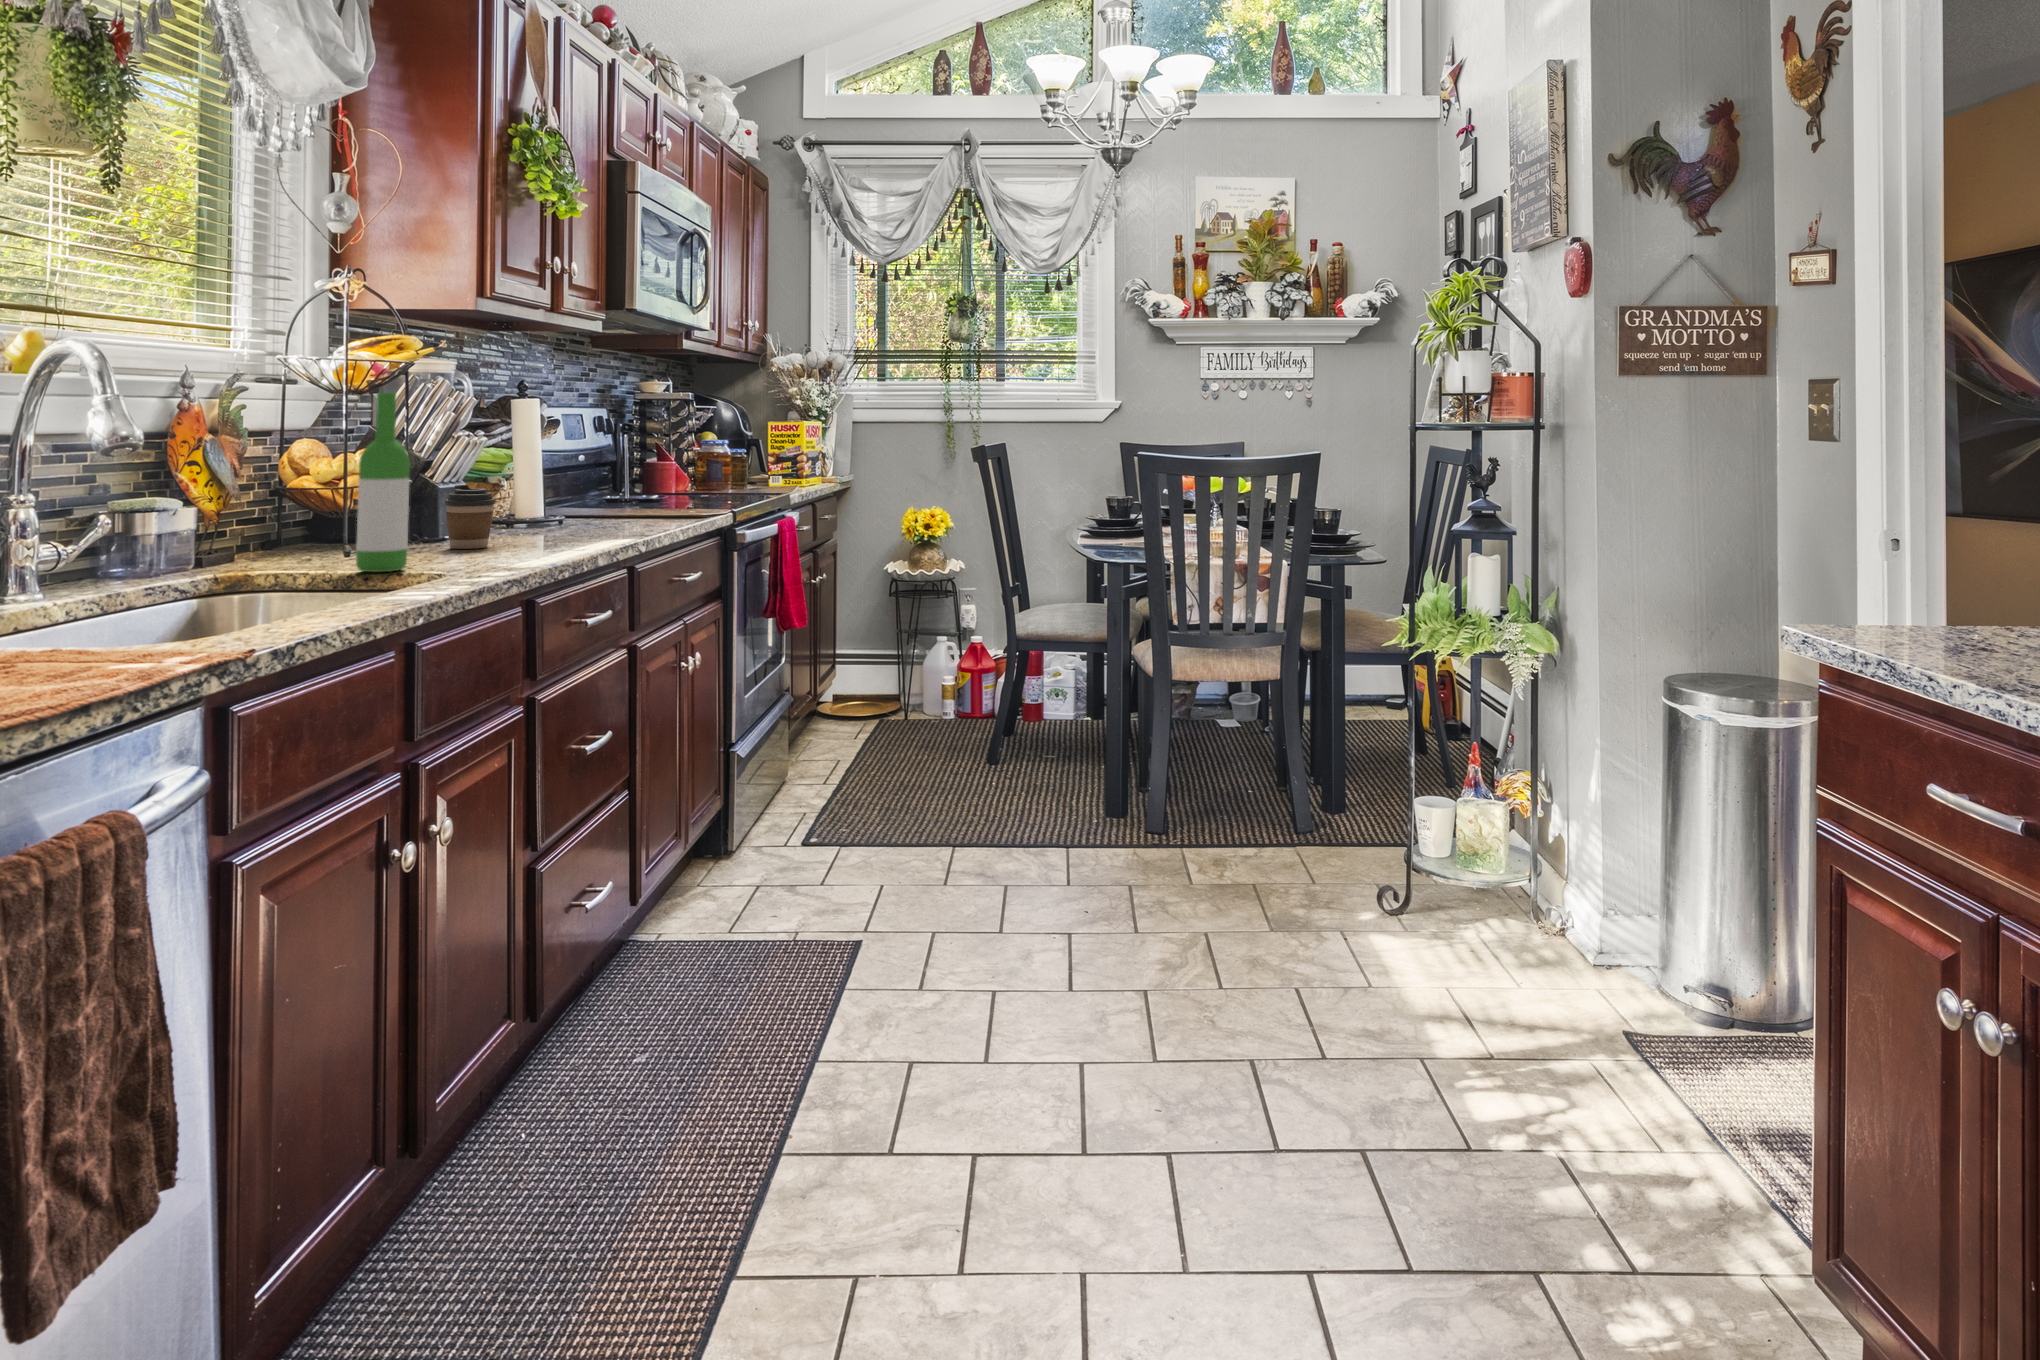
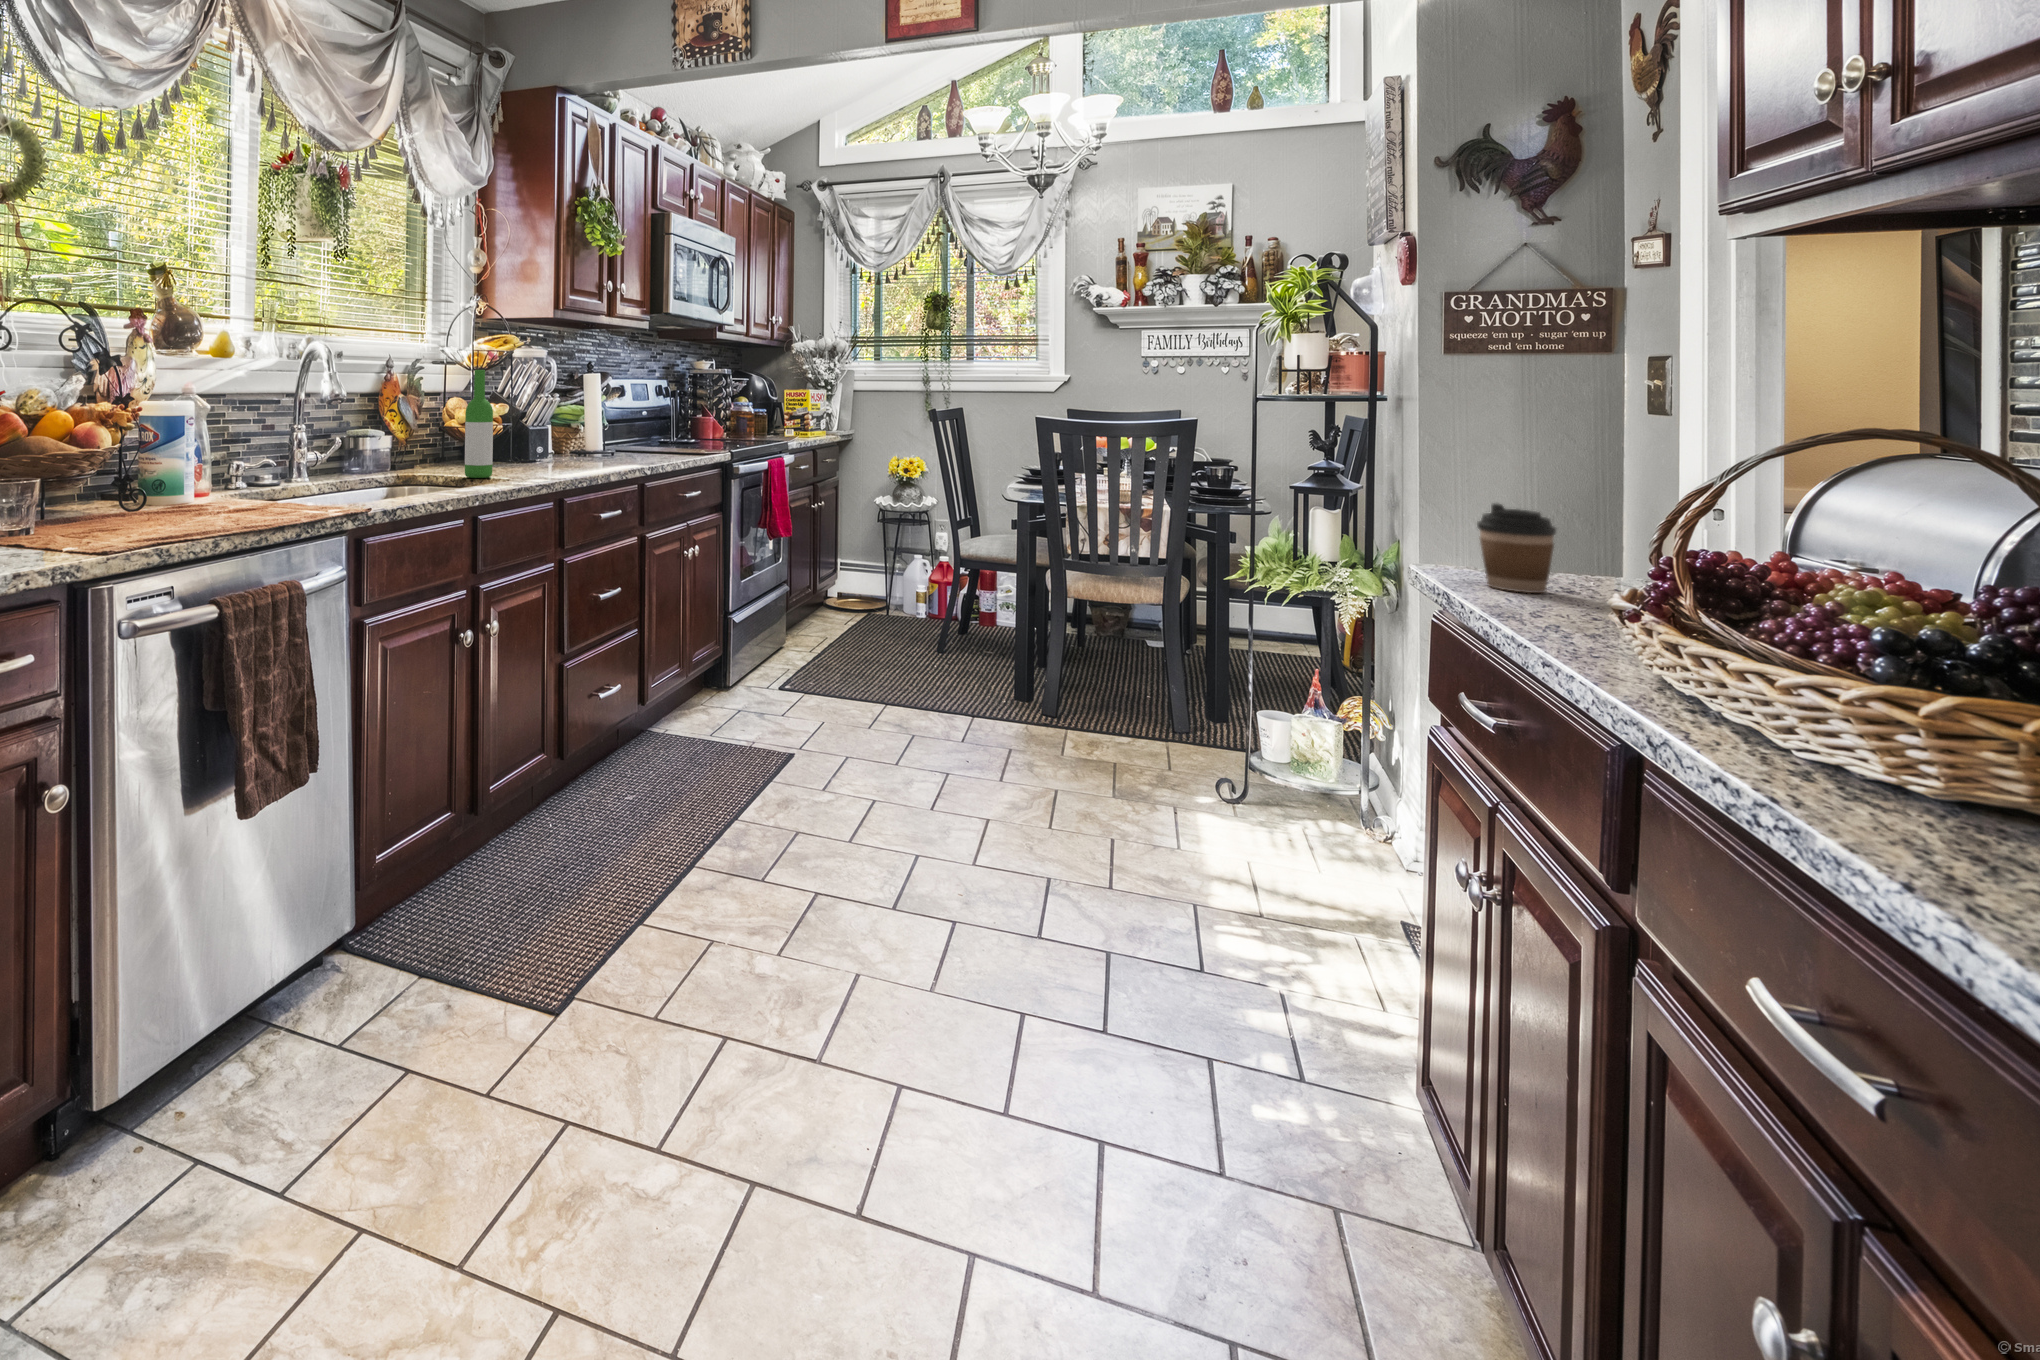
coffee cup: present [445,485,495,549] -> present [1477,504,1556,593]

